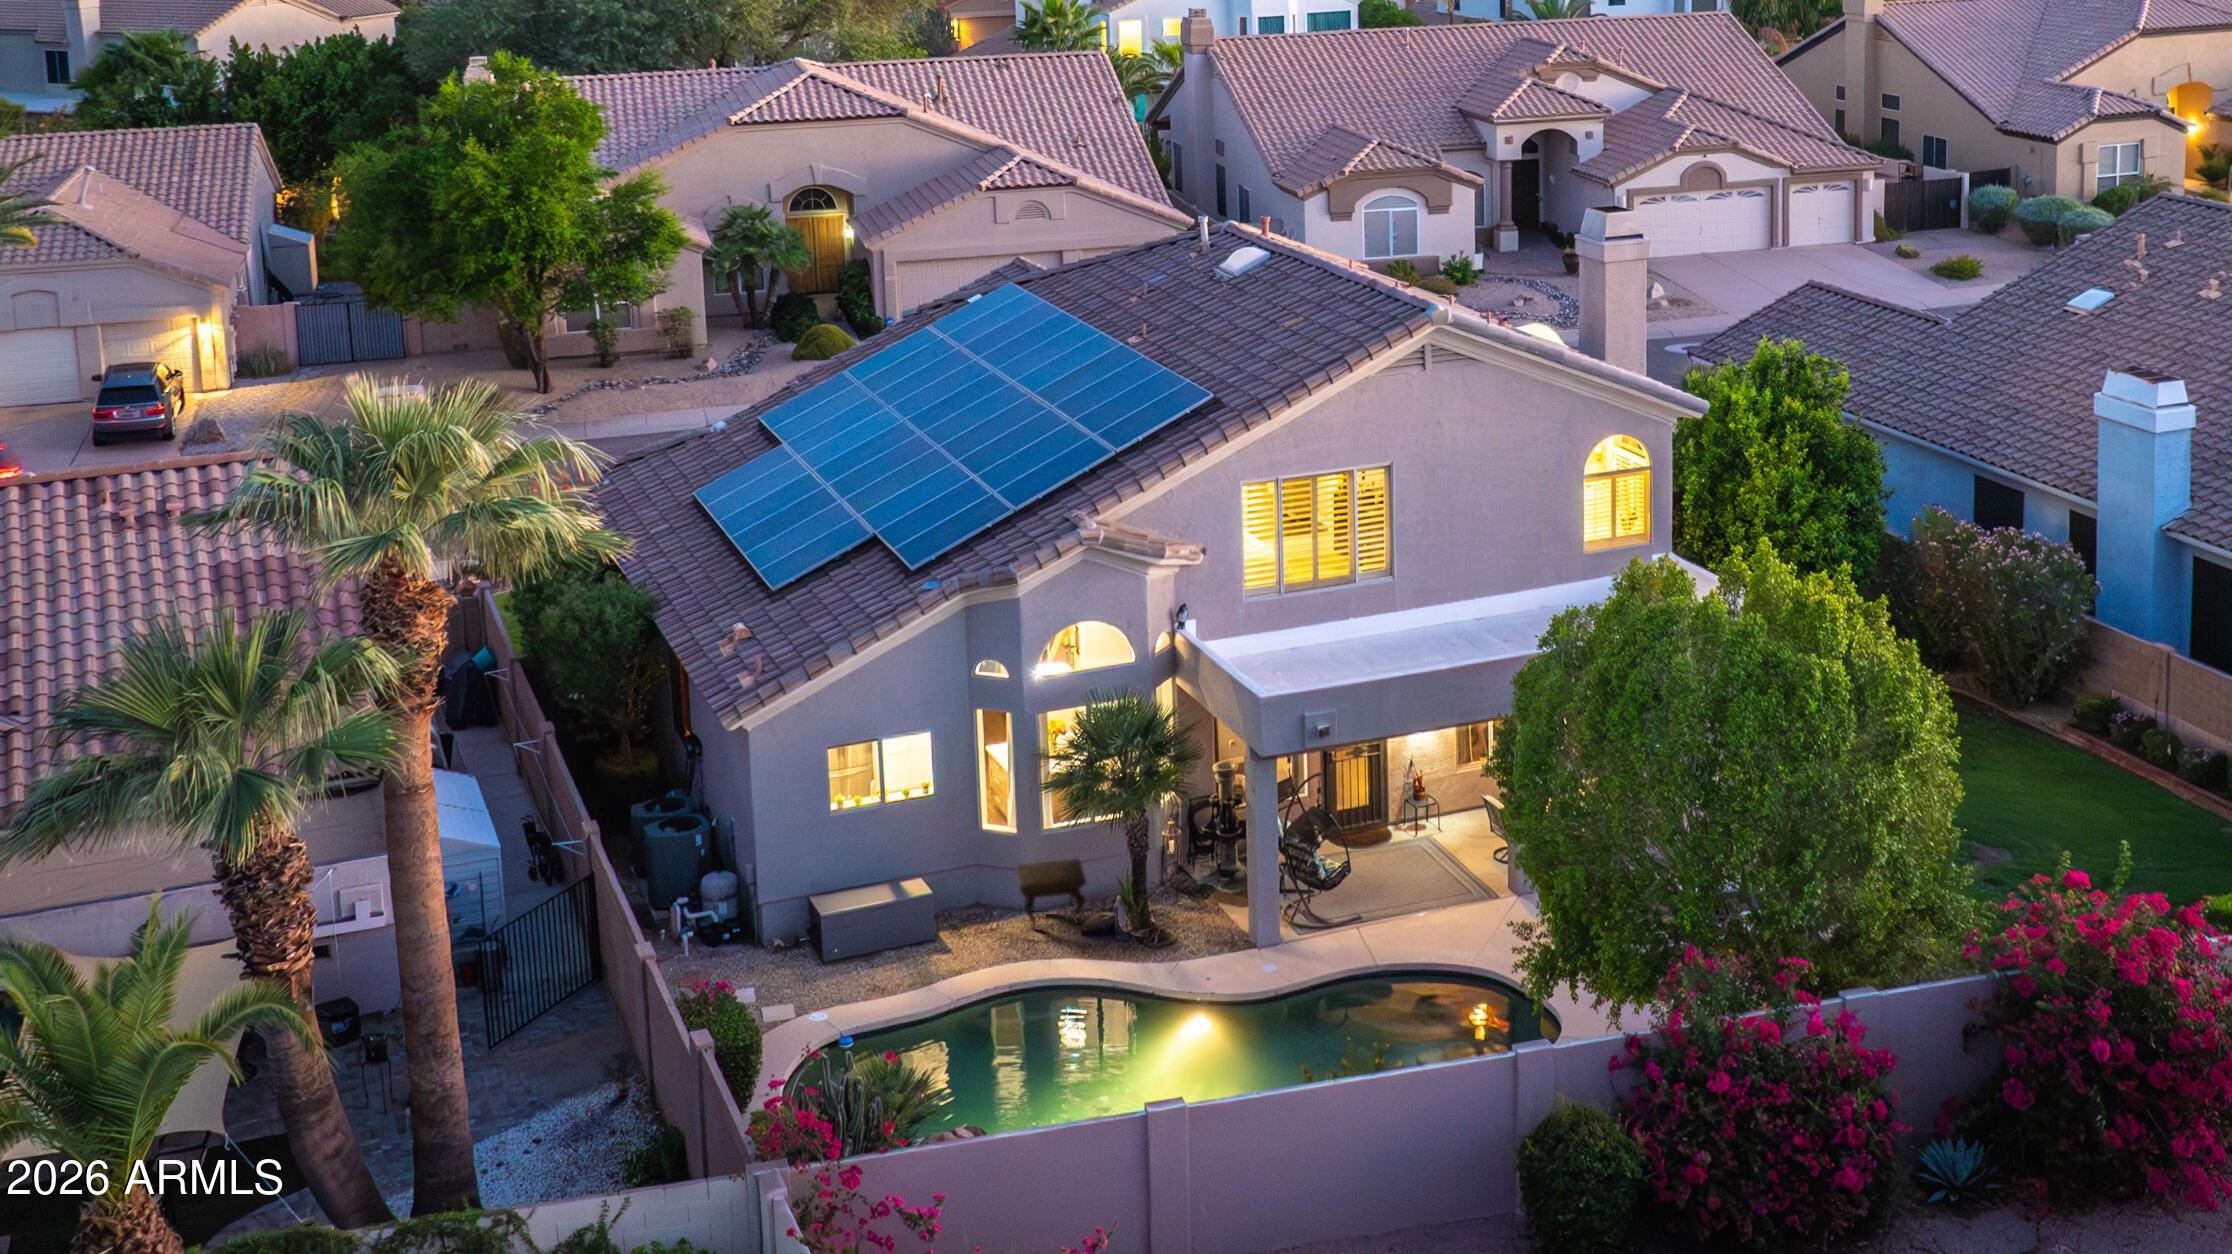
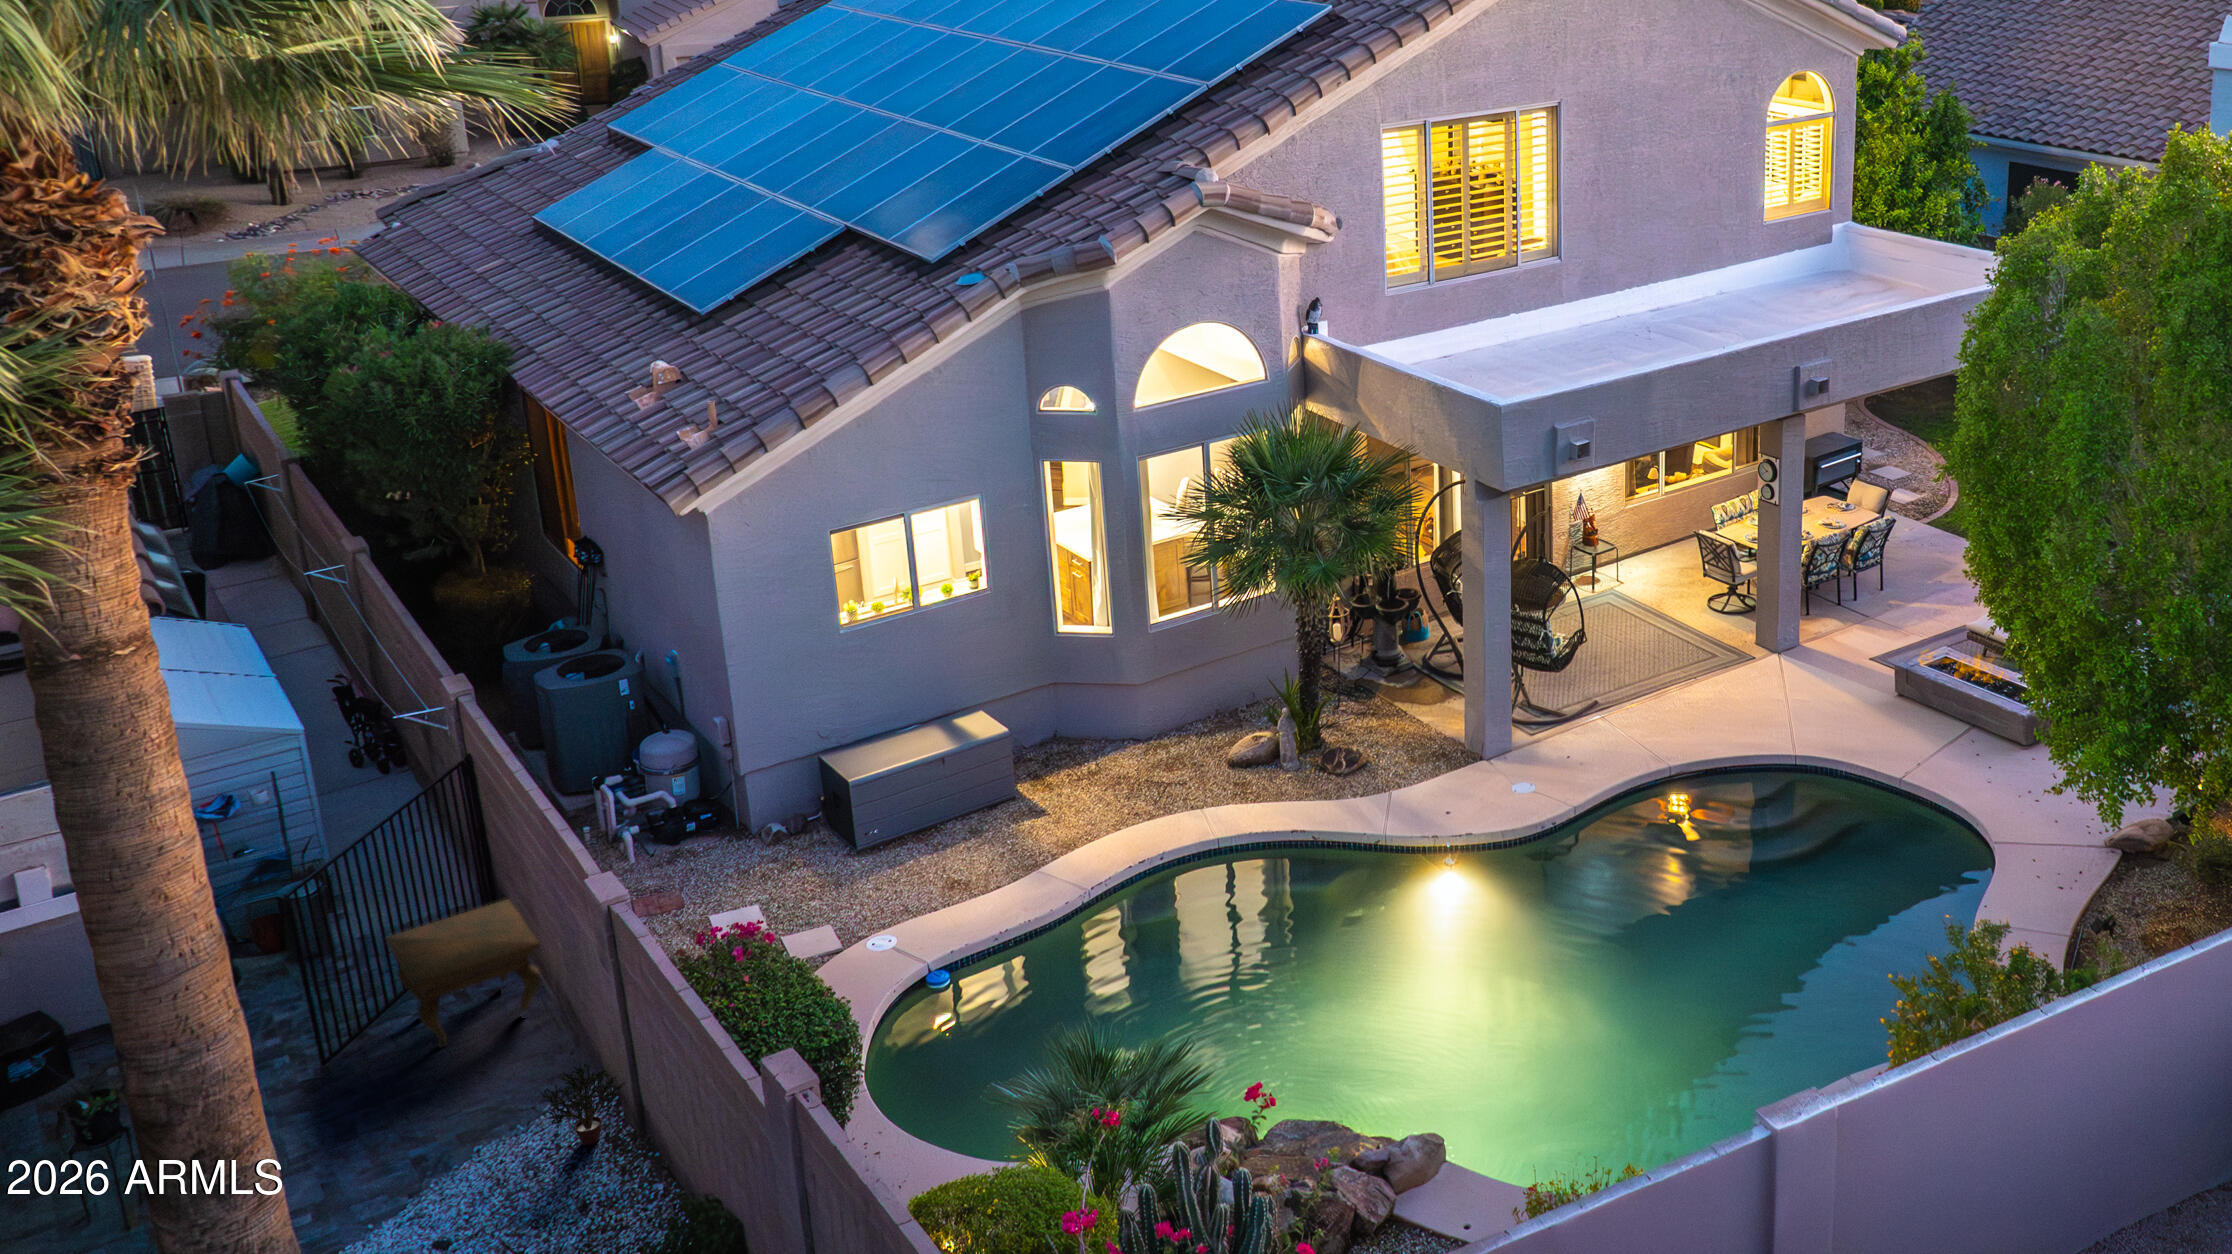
side table: present [1017,859,1086,928] -> present [386,899,541,1047]

